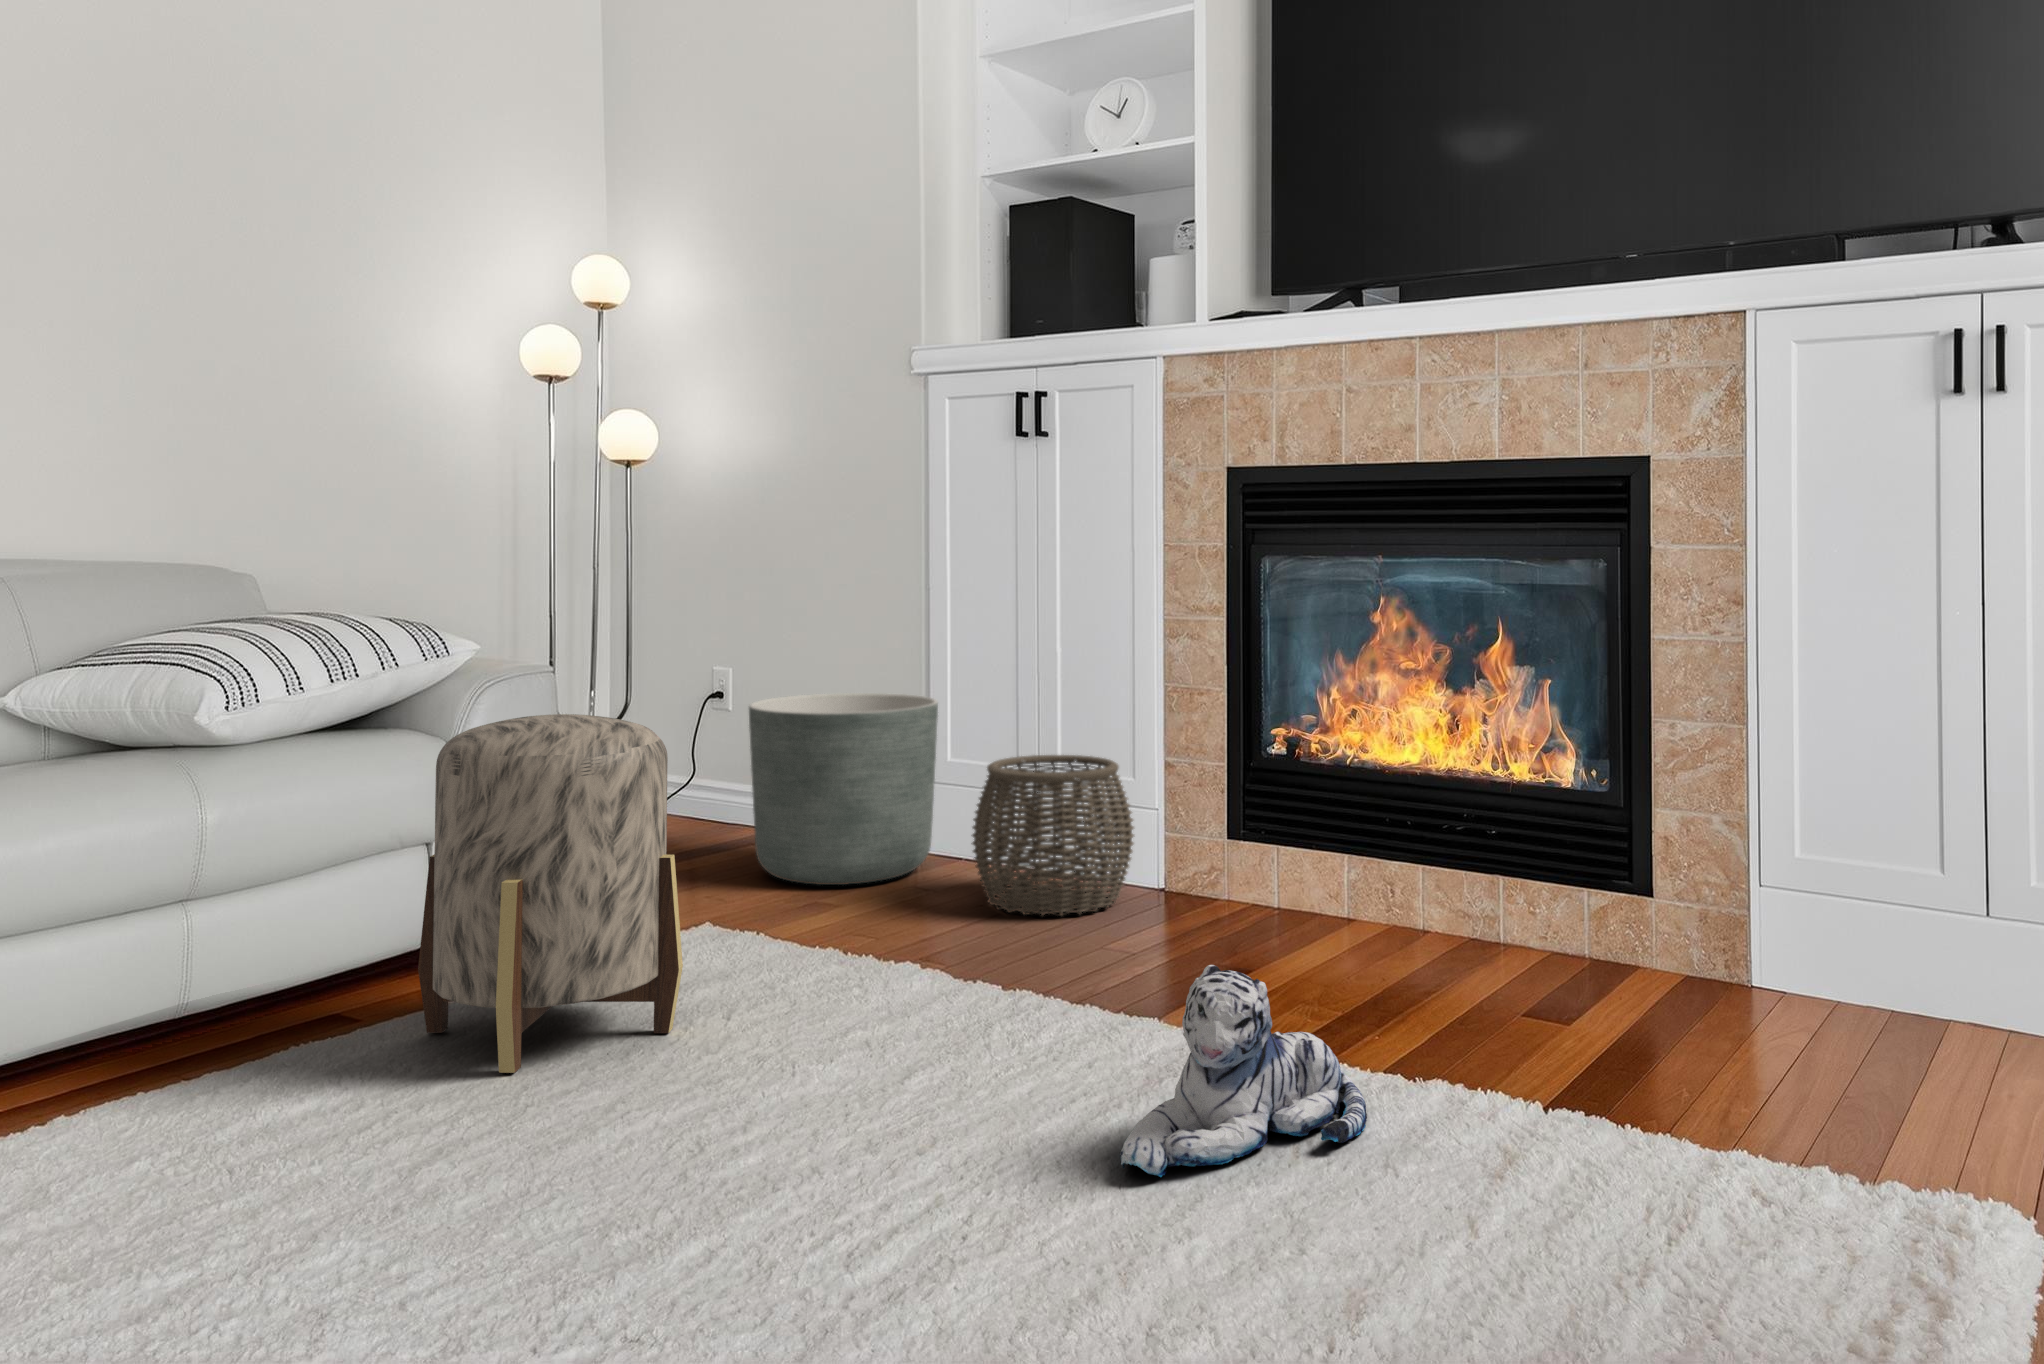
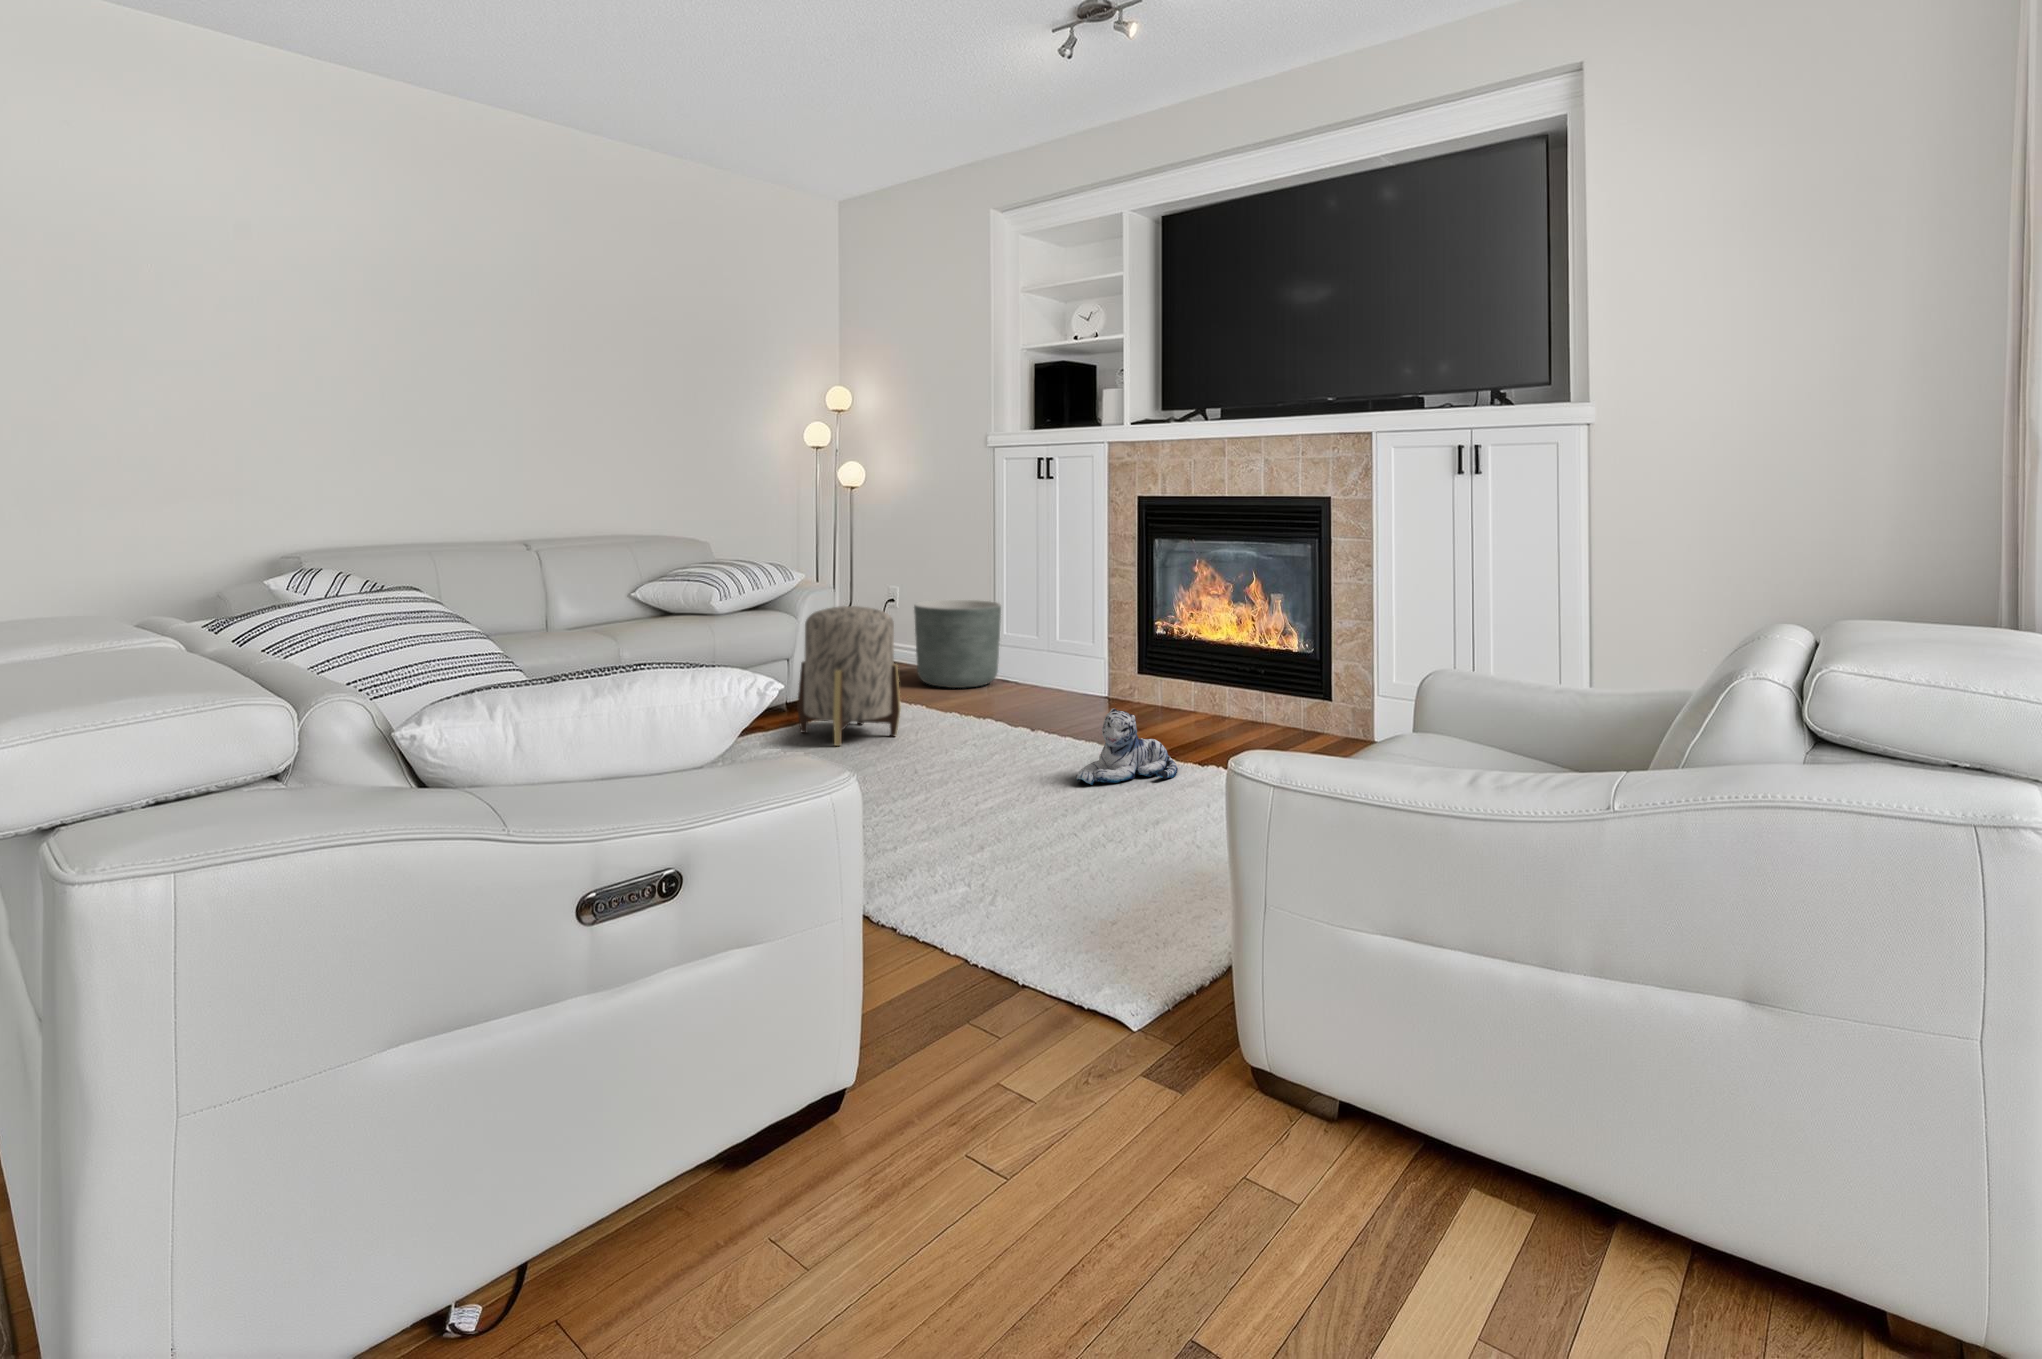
woven basket: present [972,755,1134,916] -> none [1017,630,1093,703]

